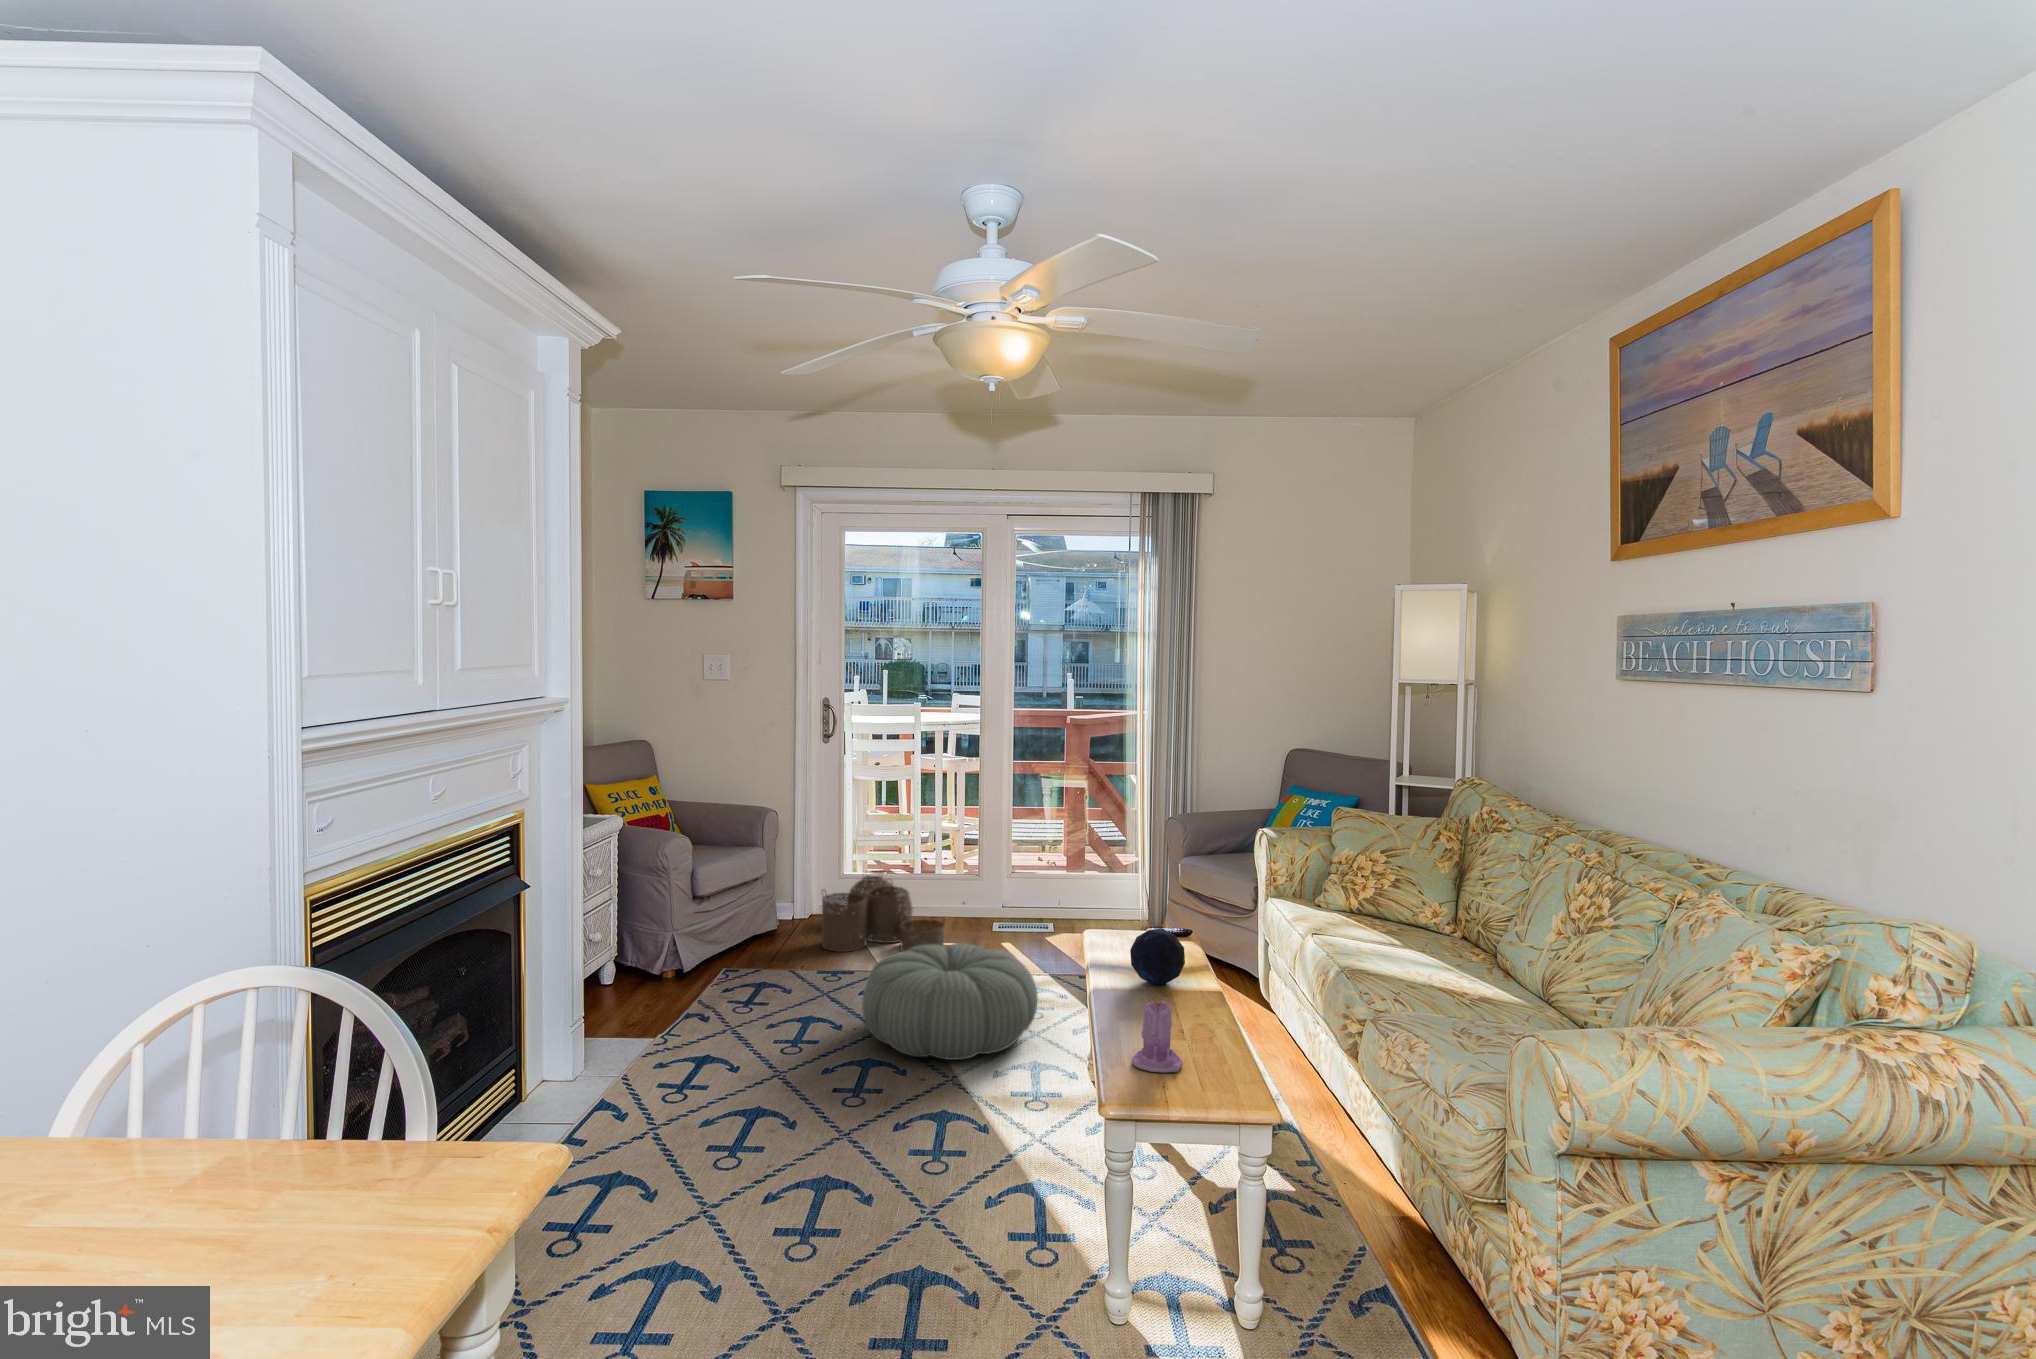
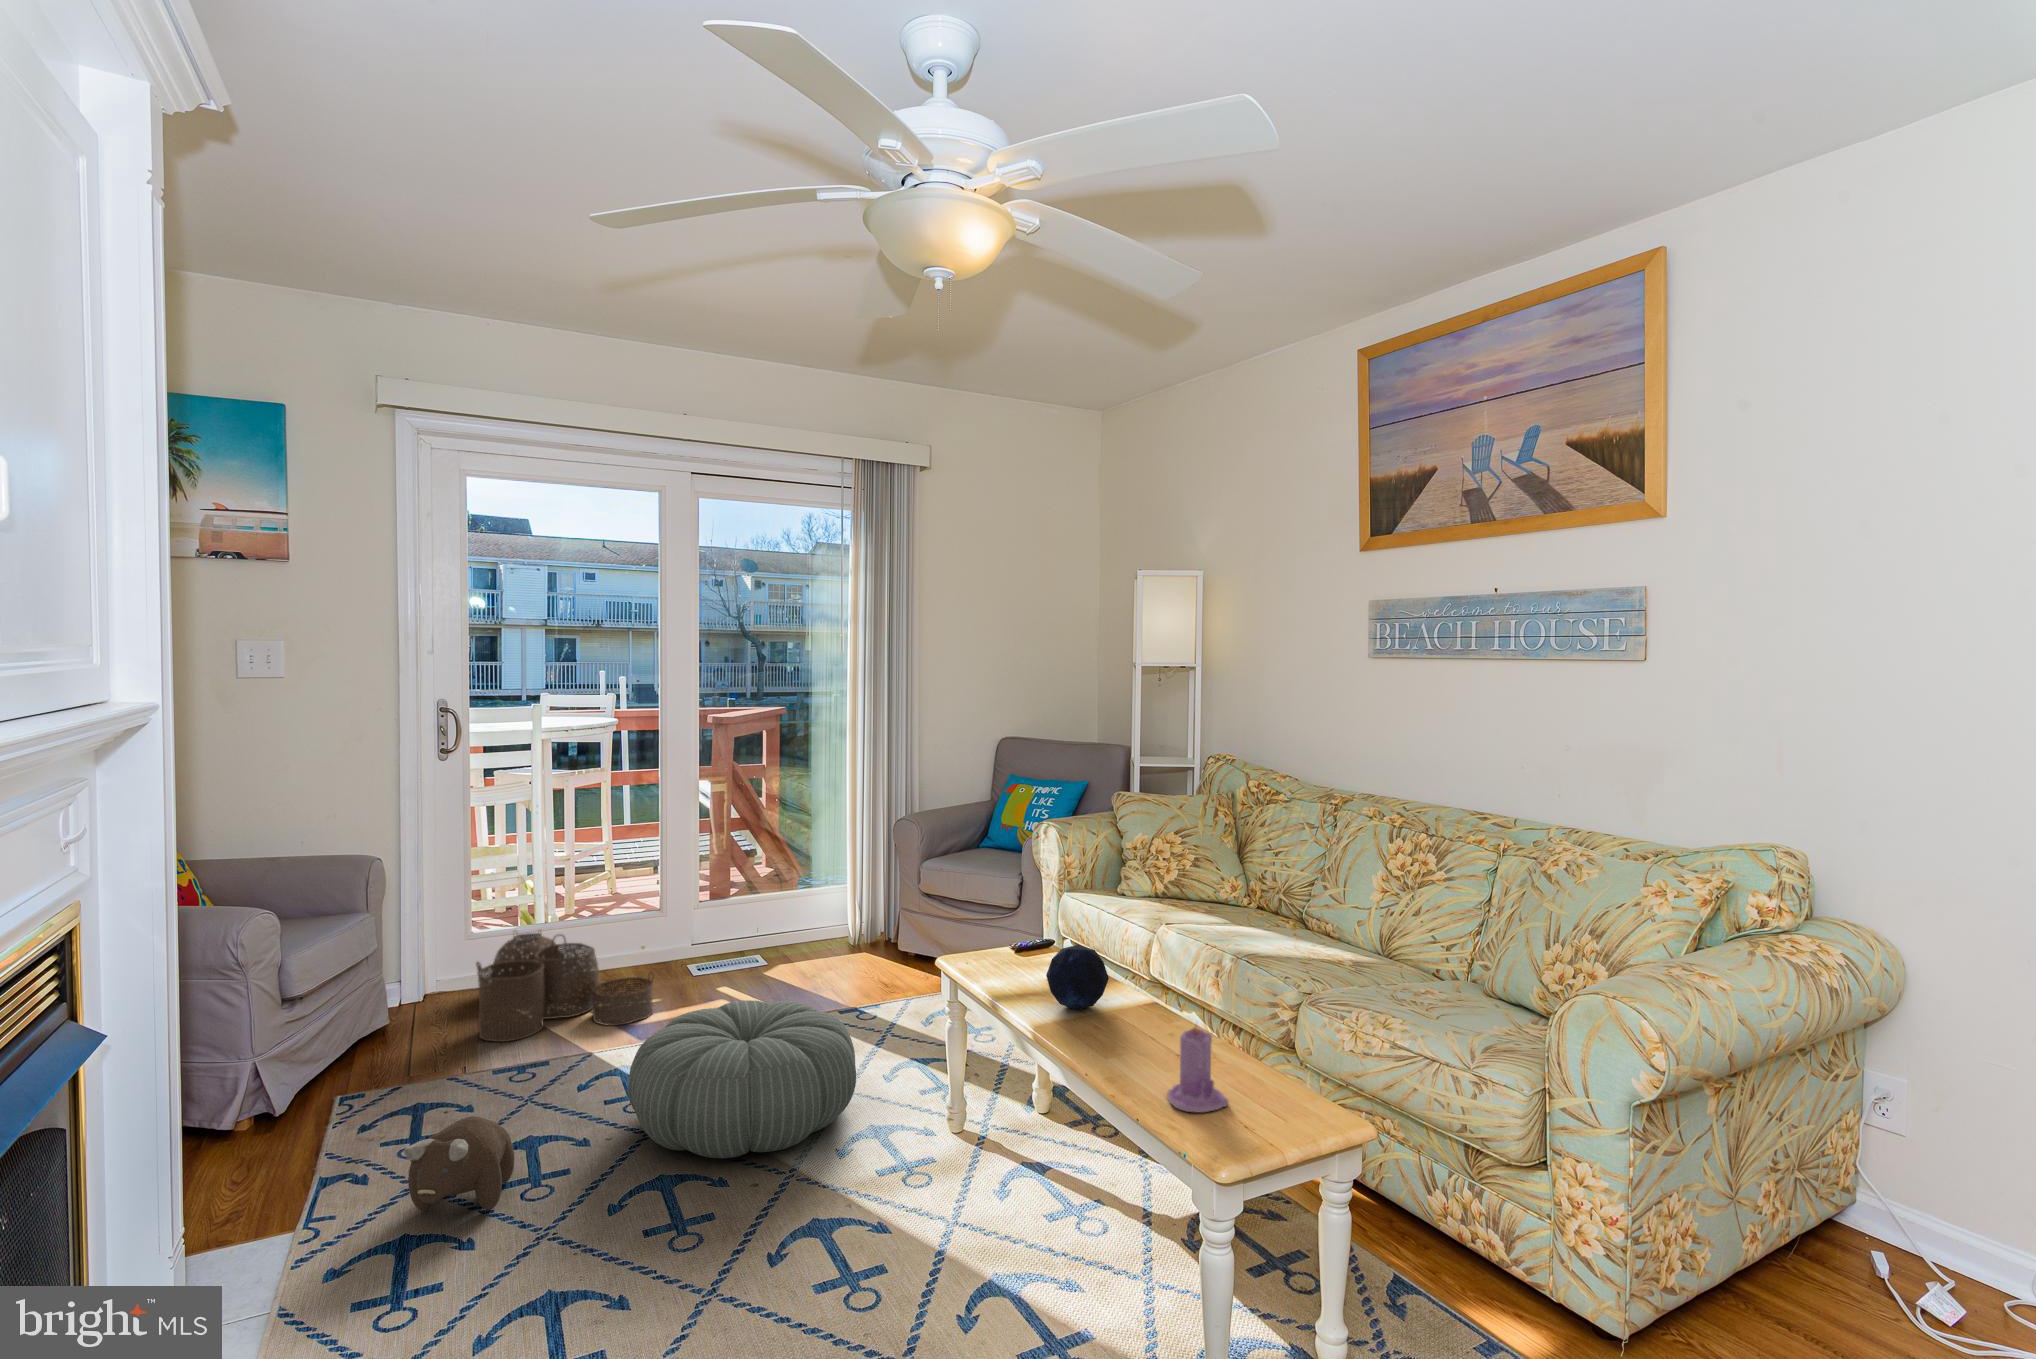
plush toy: none [701,986,780,1051] -> present [404,1116,514,1211]

